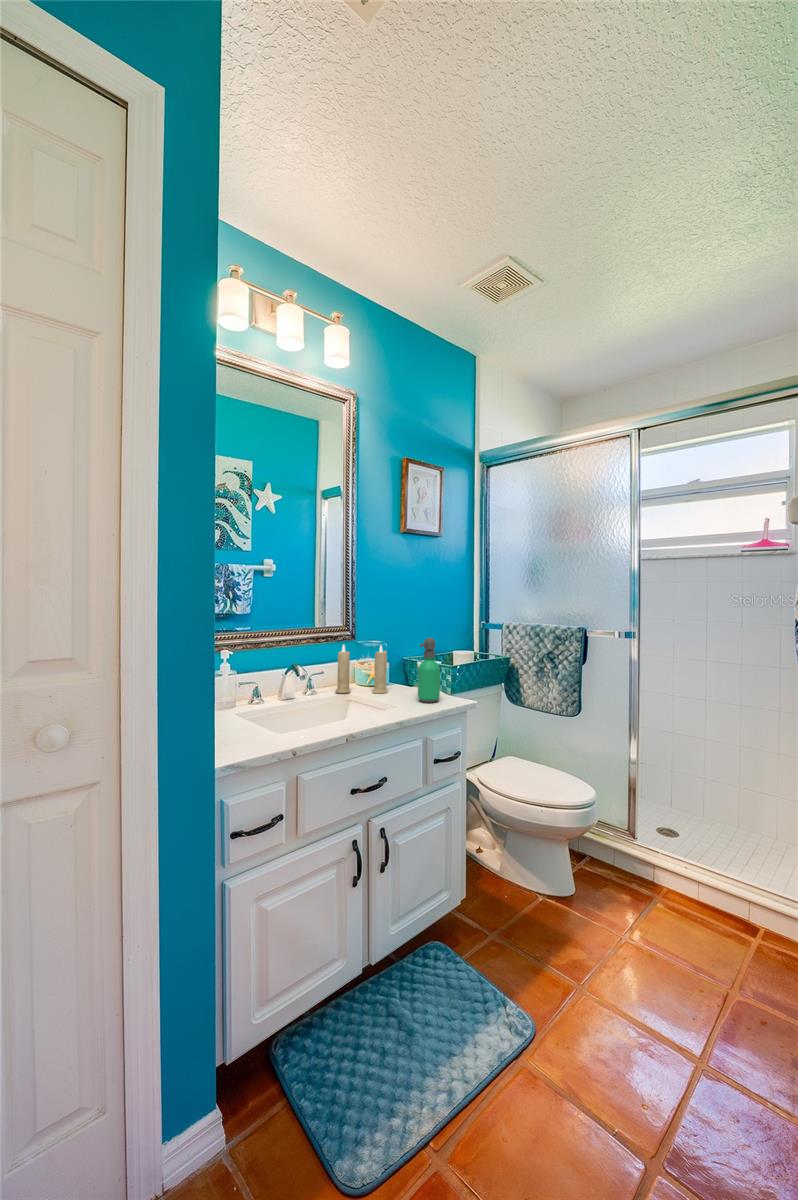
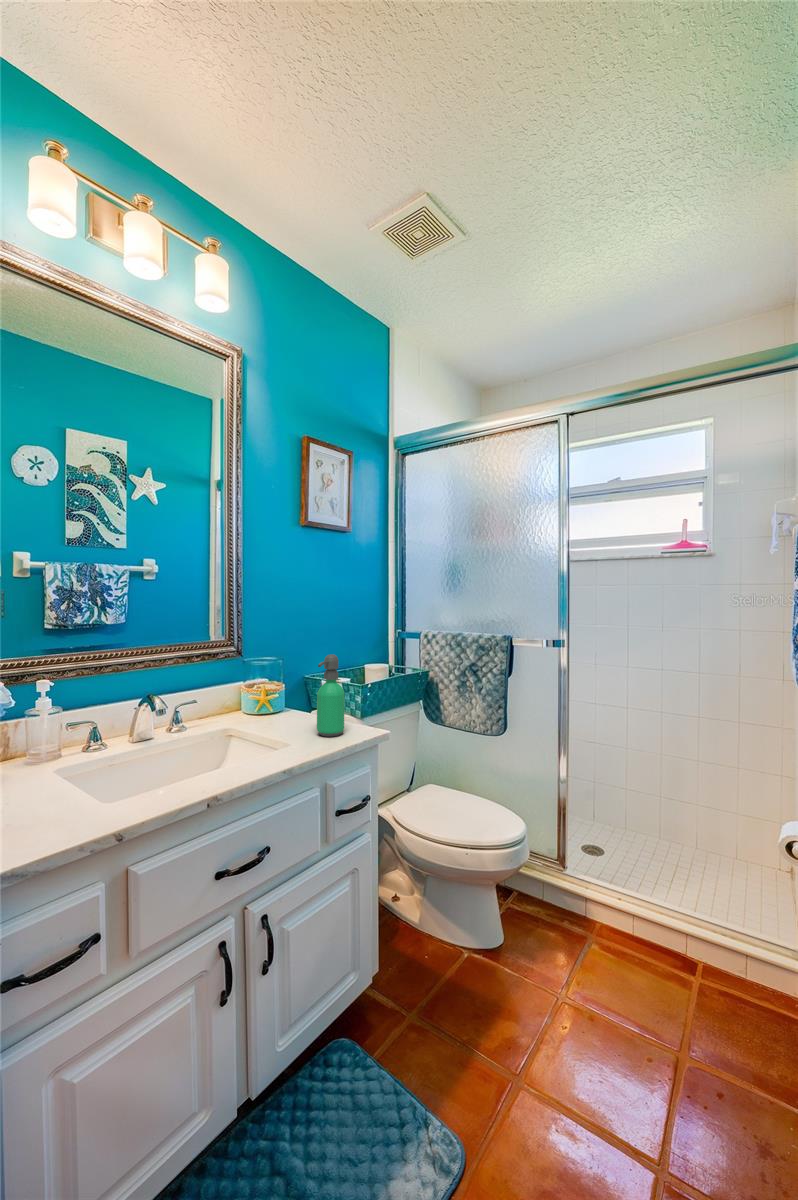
candle: present [335,644,388,694] -> none [211,661,280,728]

